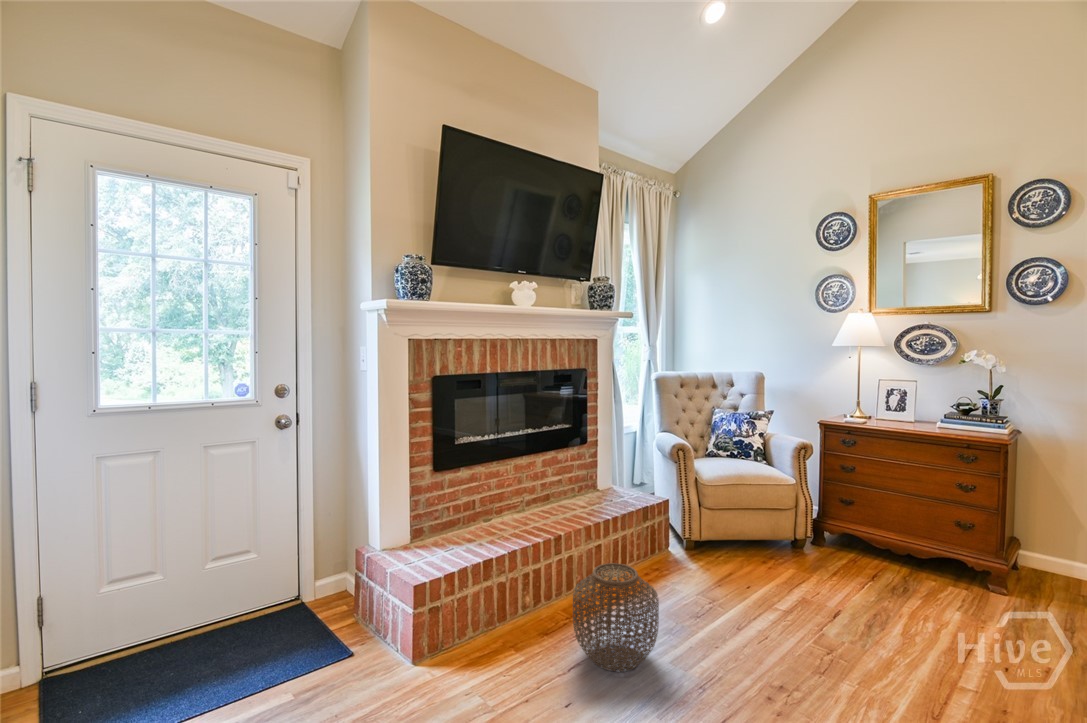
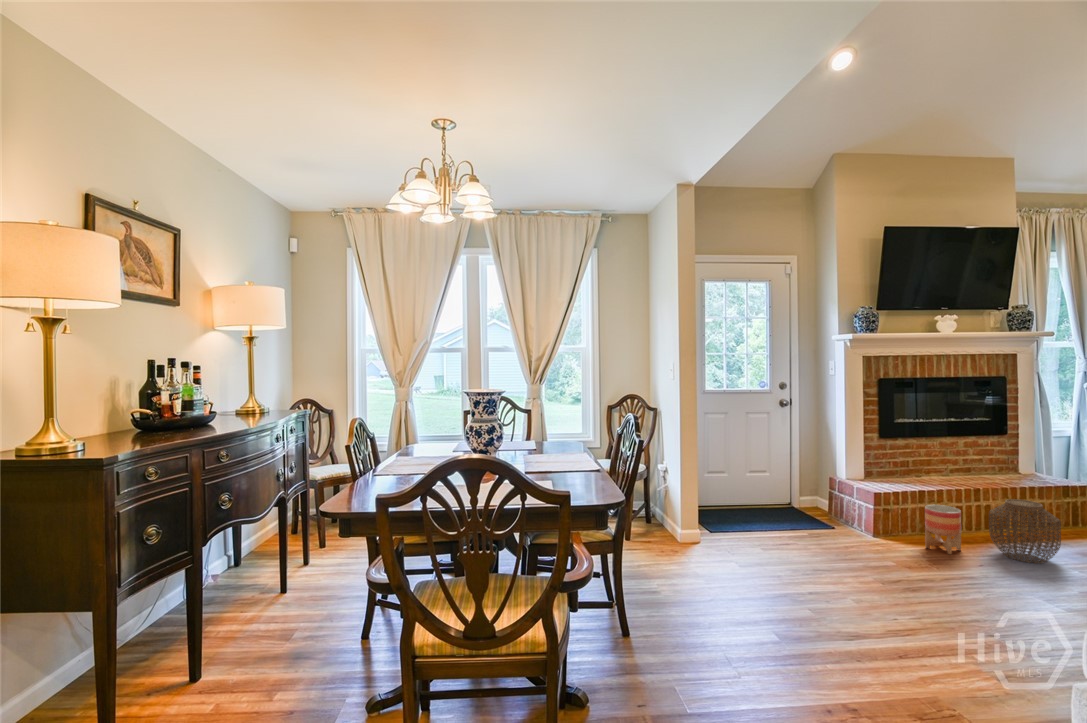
planter: none [486,592,537,688] -> present [925,505,961,554]

